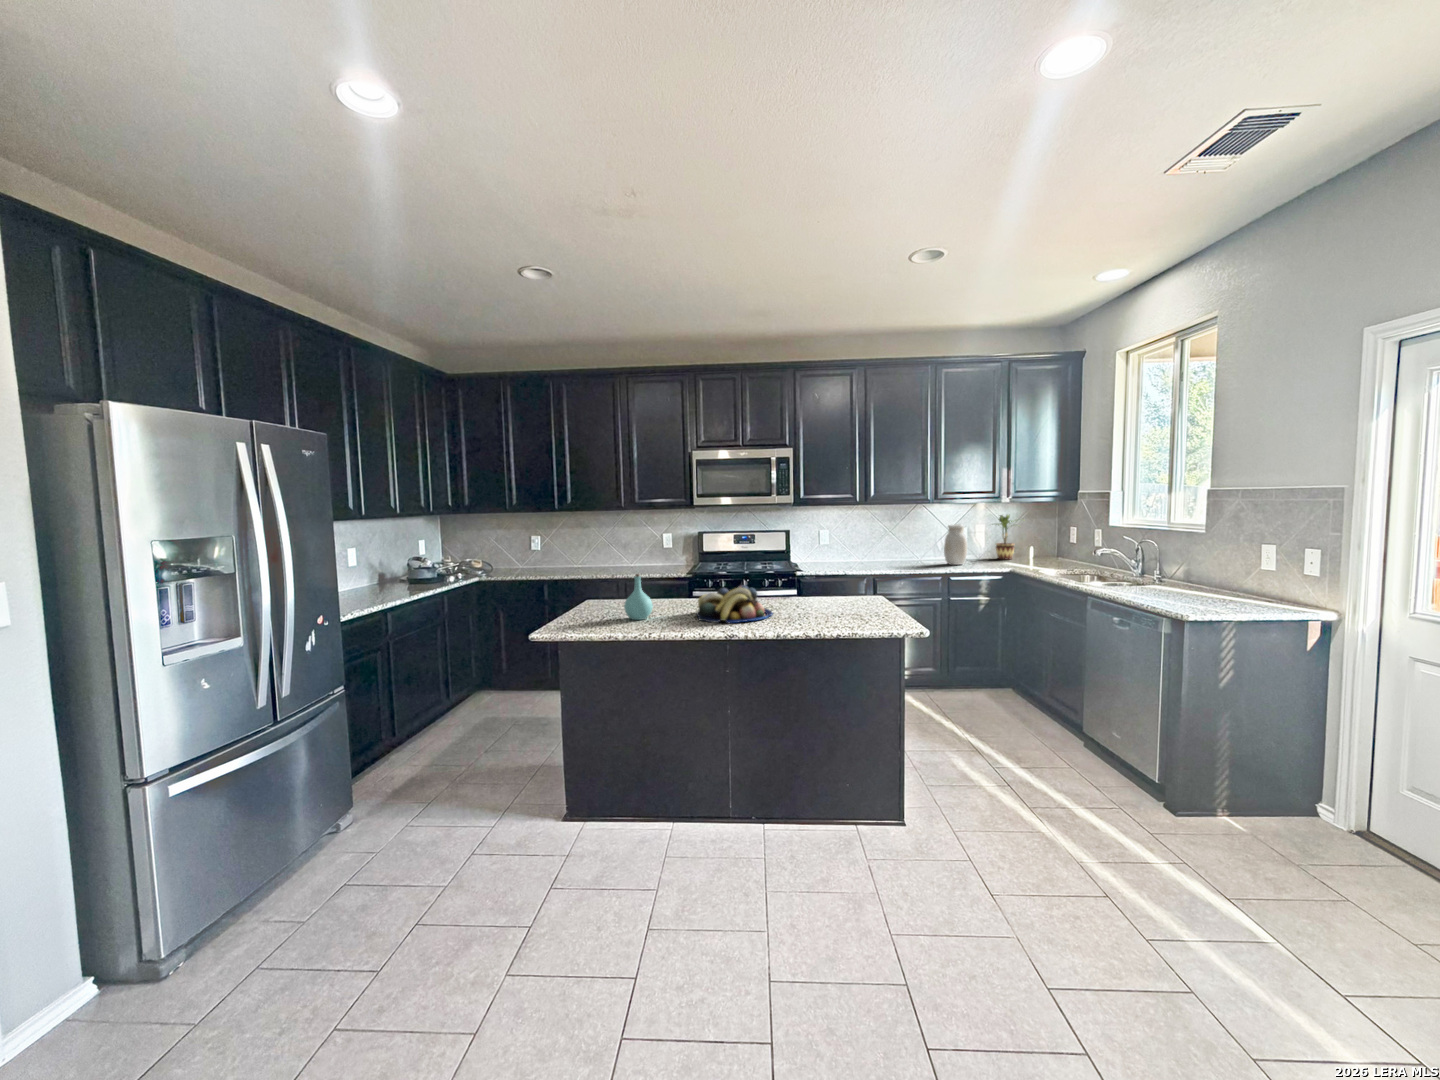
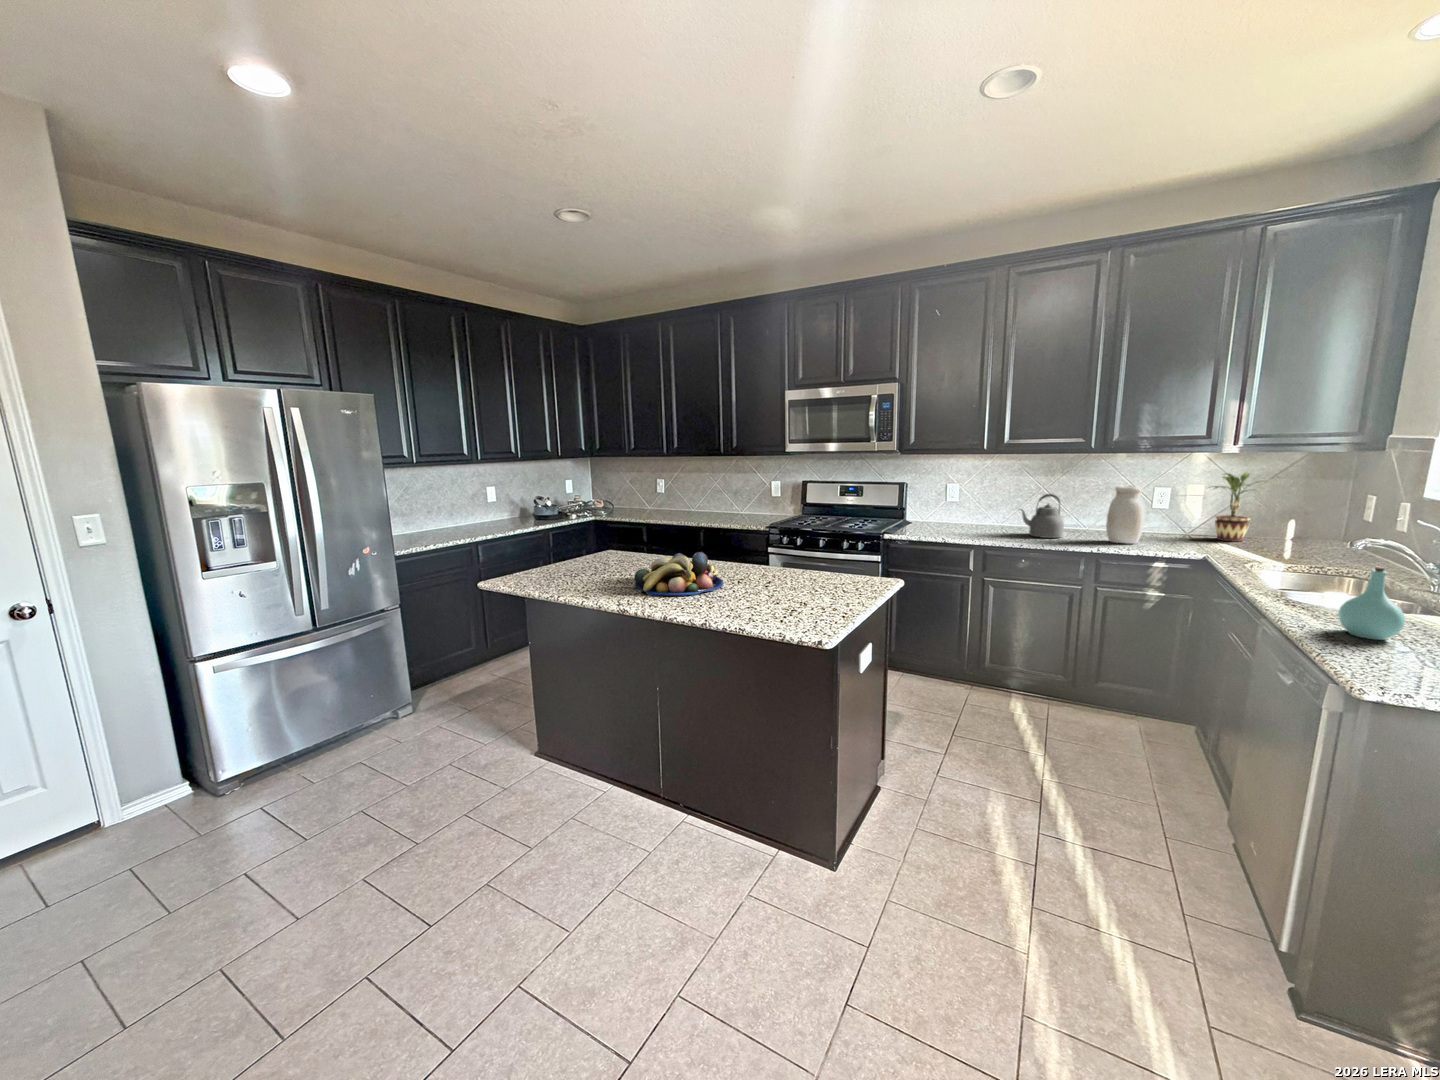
kettle: none [888,533,917,565] -> present [1020,494,1064,538]
bottle: present [624,574,653,620] -> present [1338,566,1405,640]

